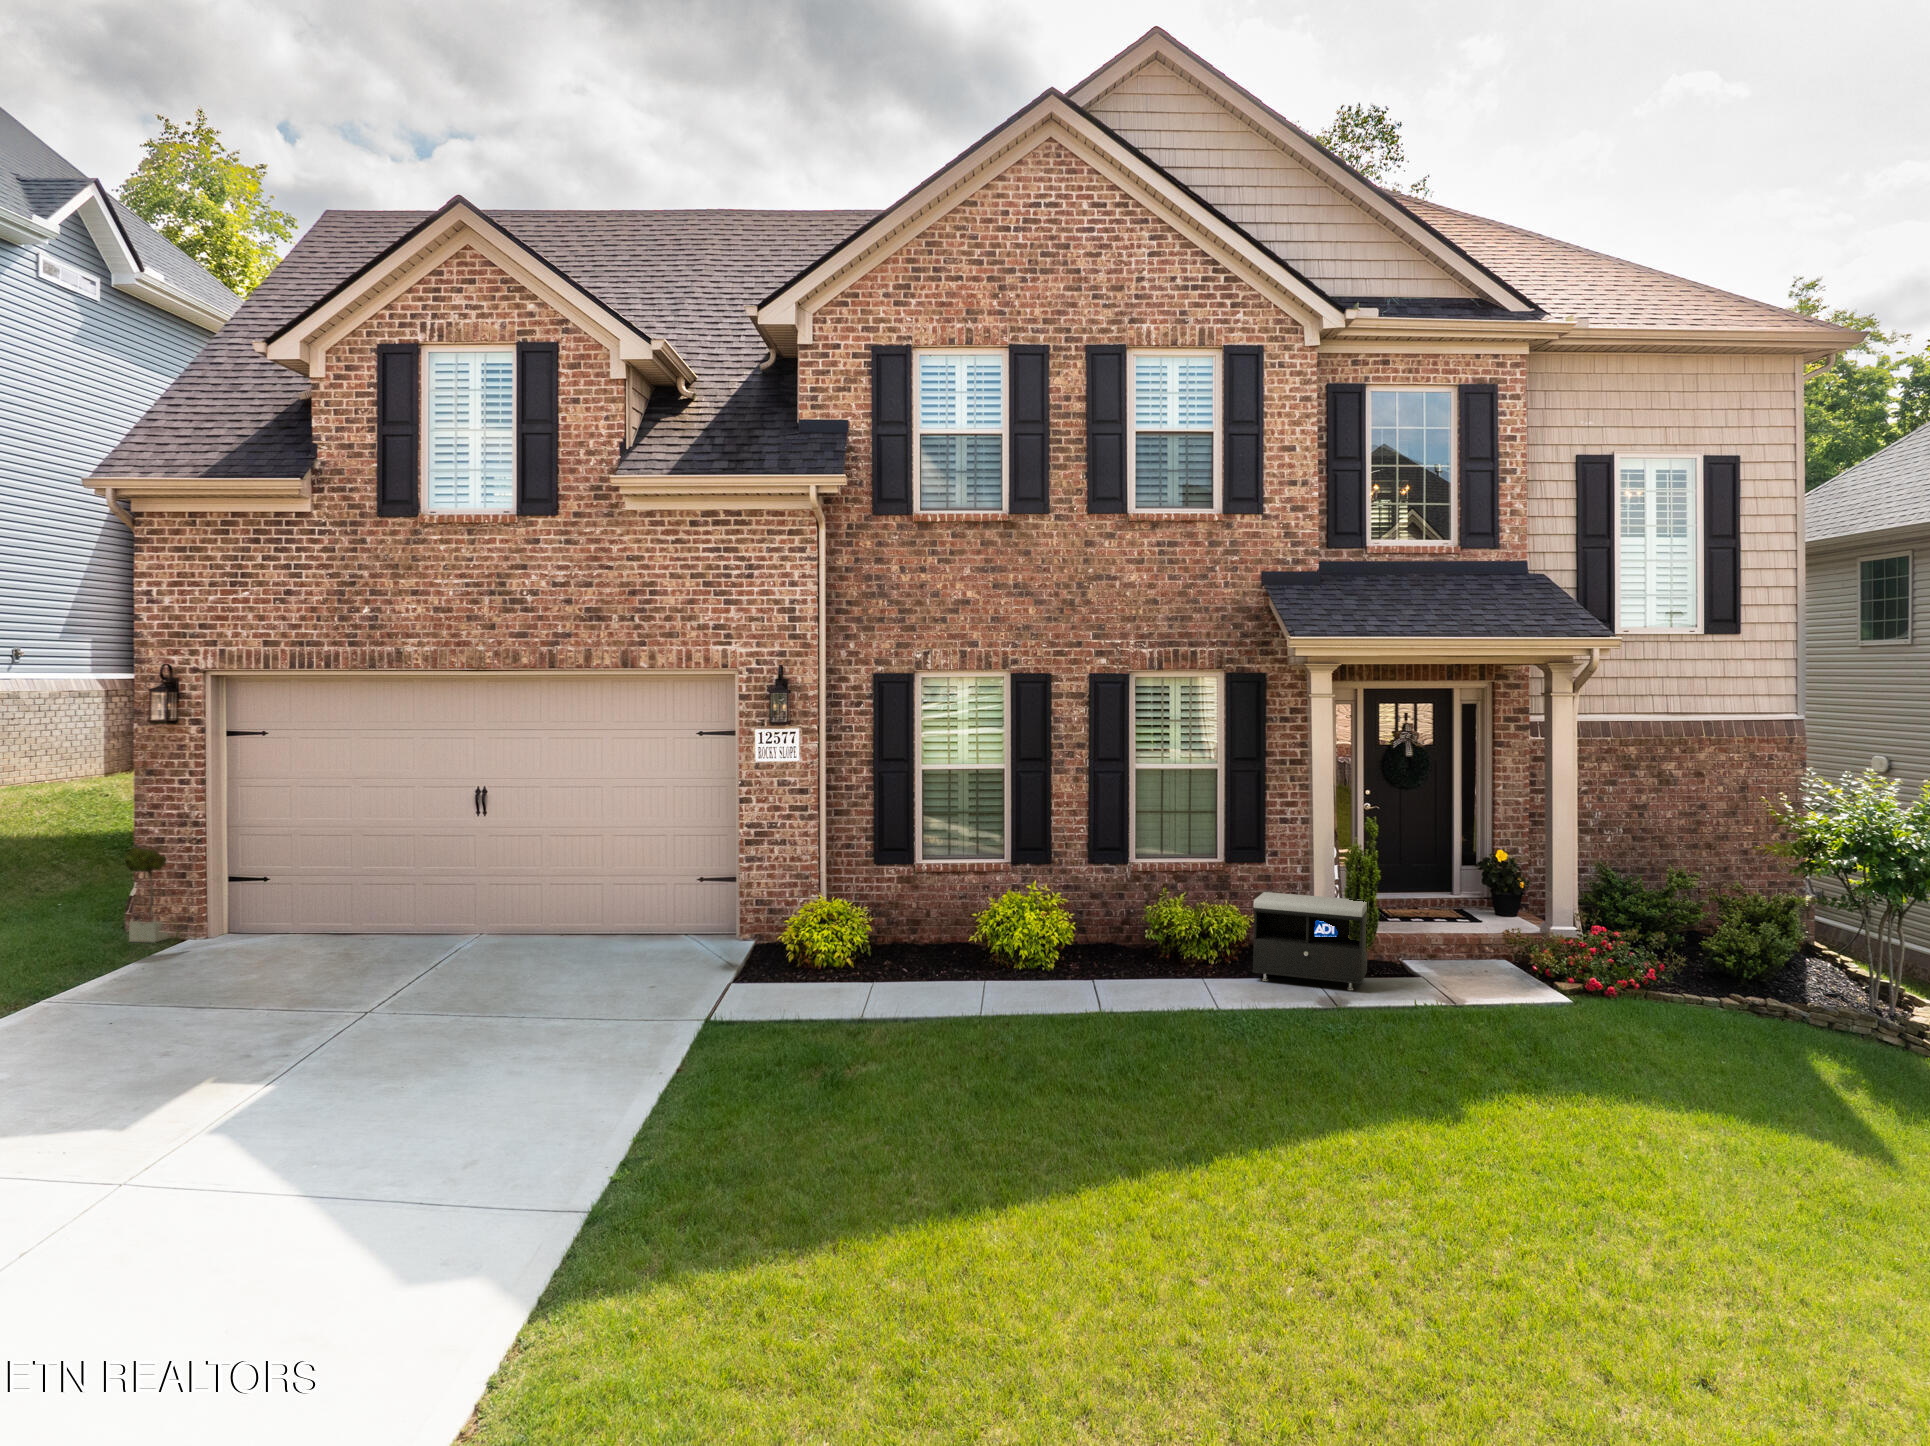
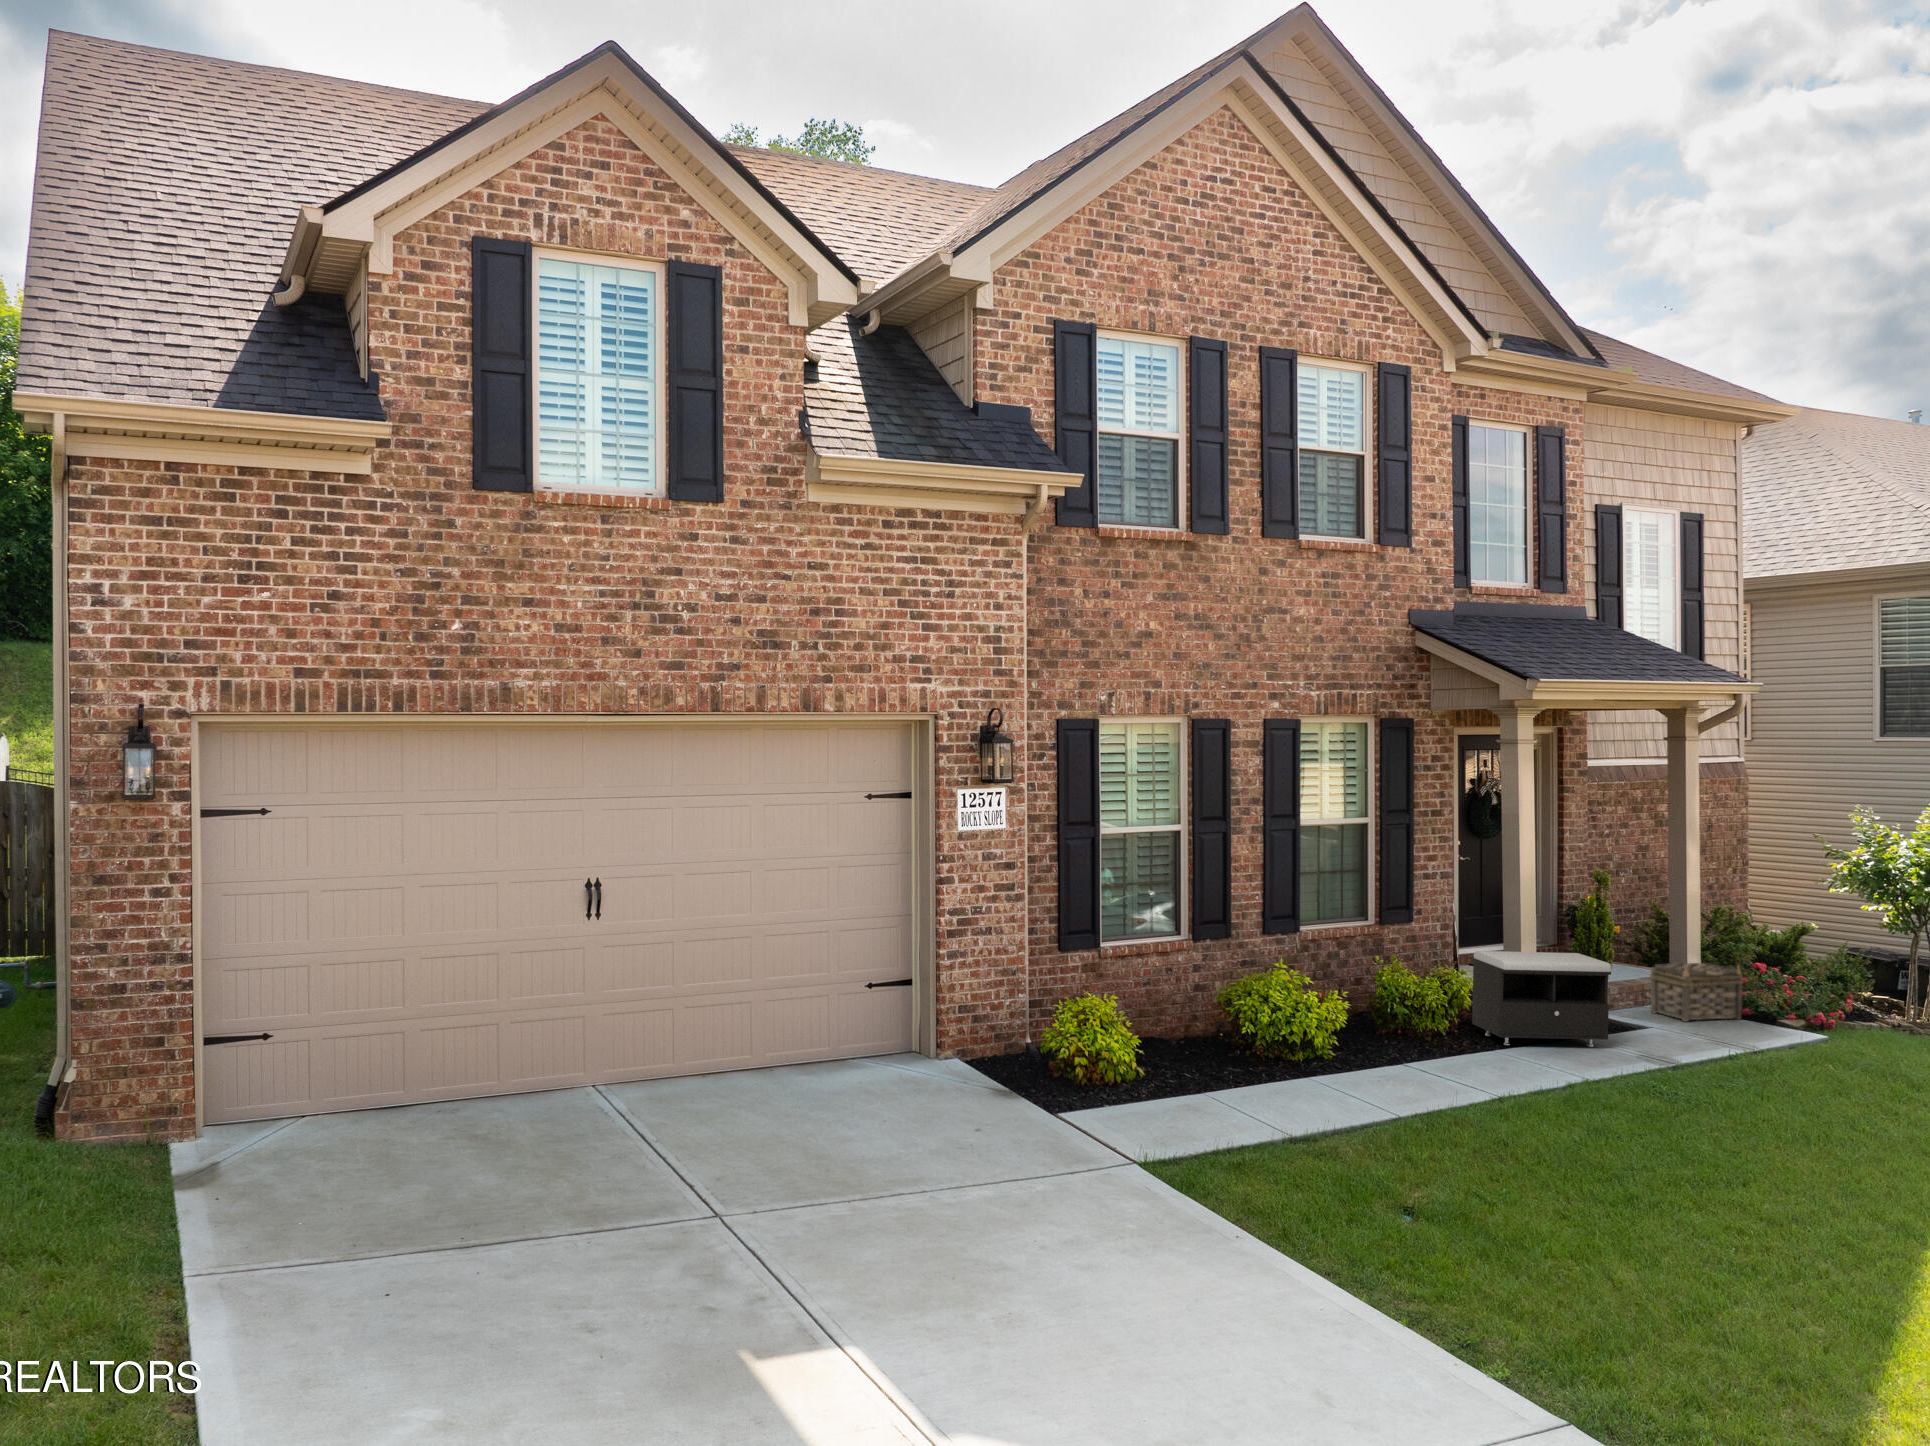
potted tree: present [124,847,168,942] -> none [87,1001,162,1156]
basket: none [1518,923,1613,987] -> present [1650,963,1743,1022]

